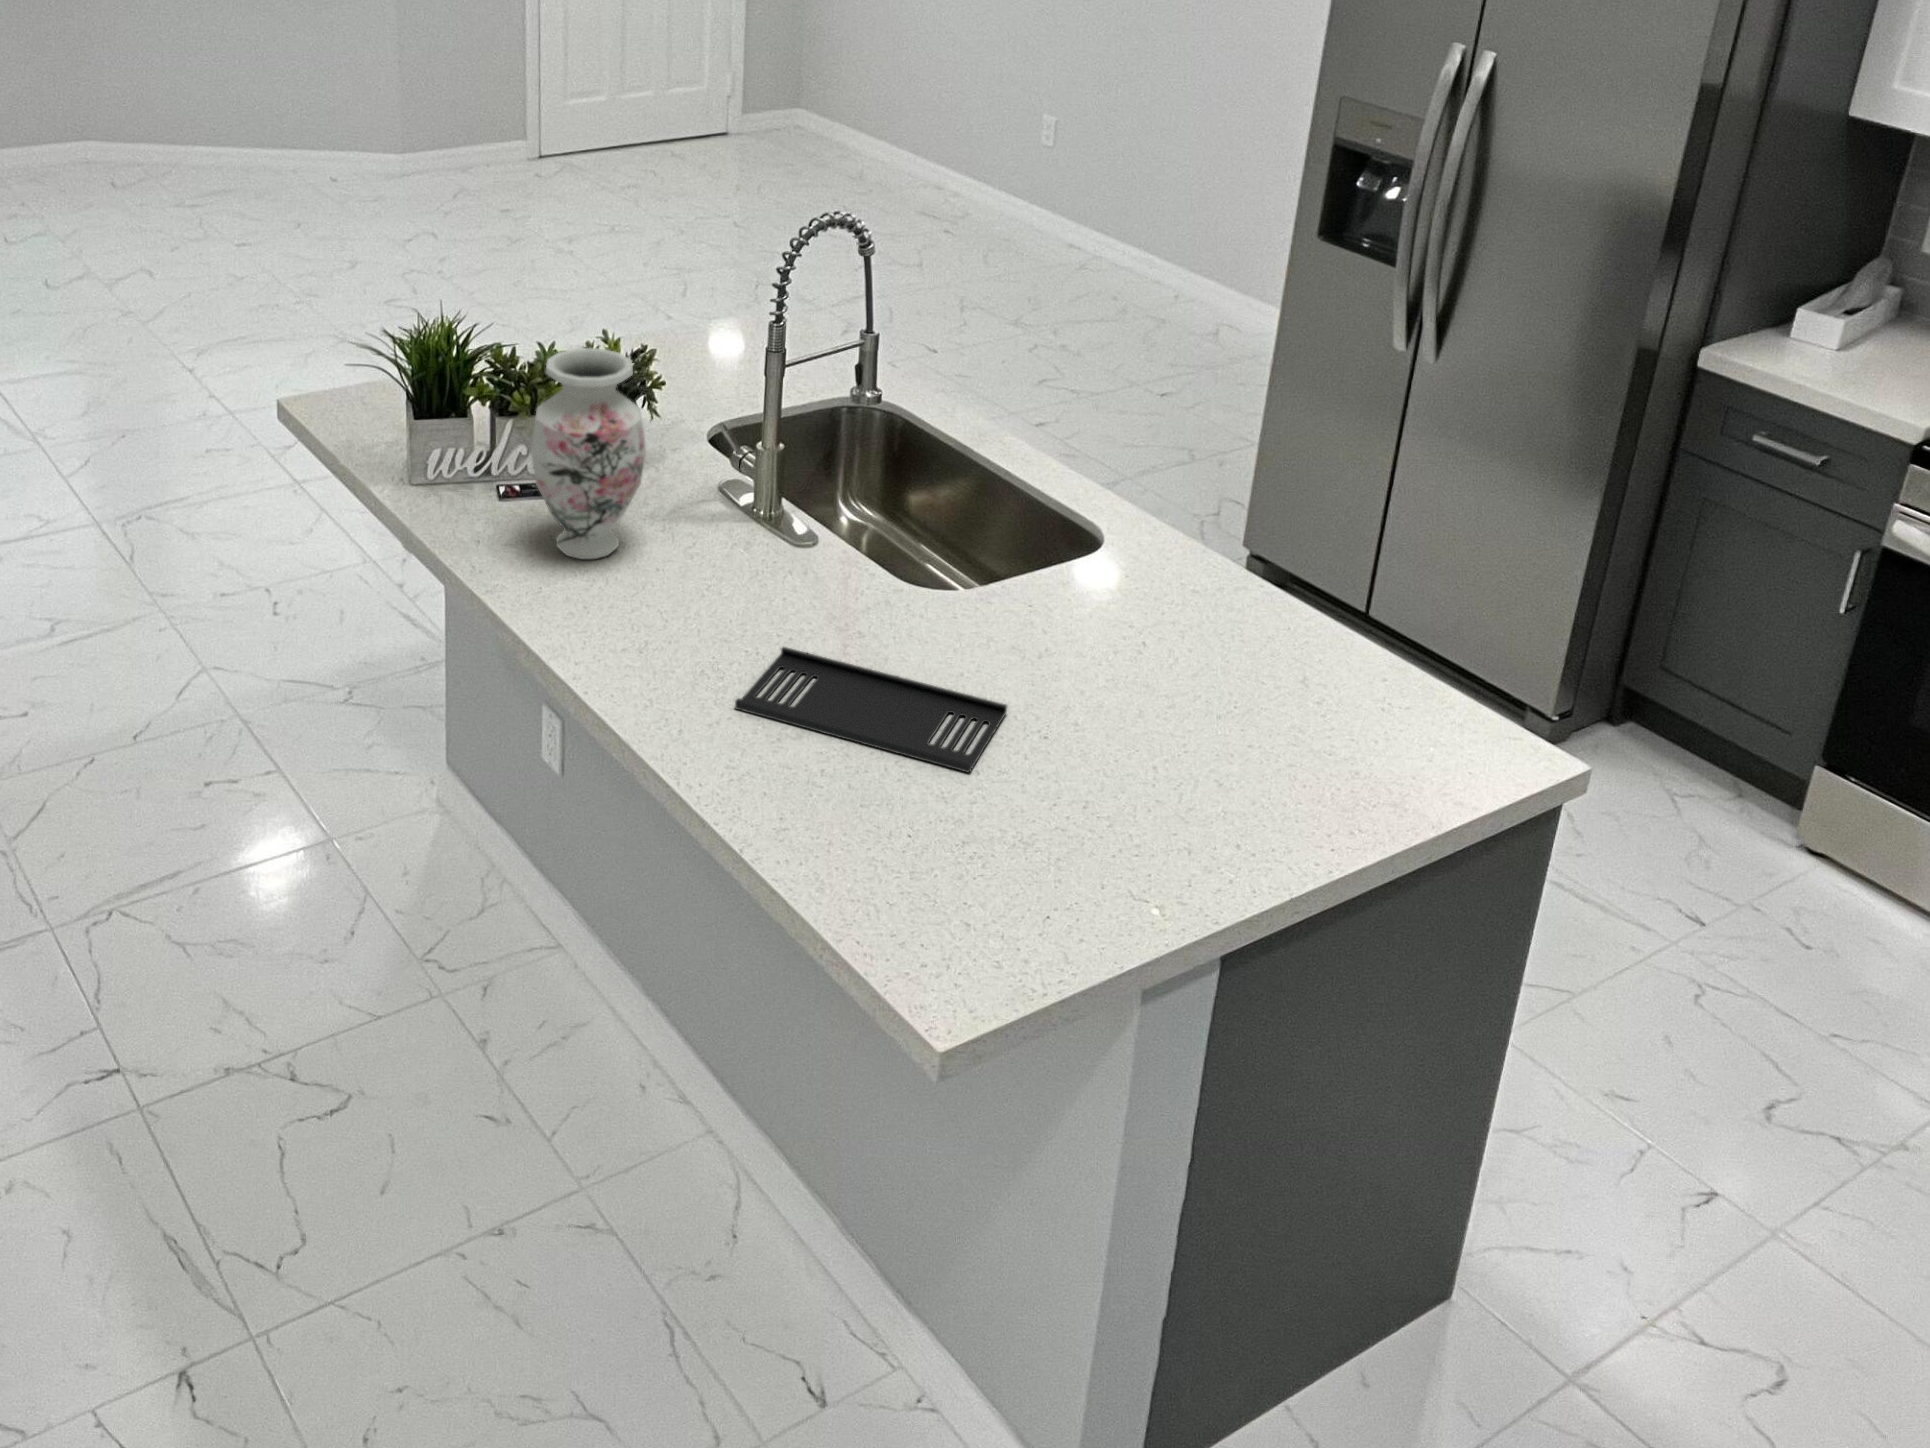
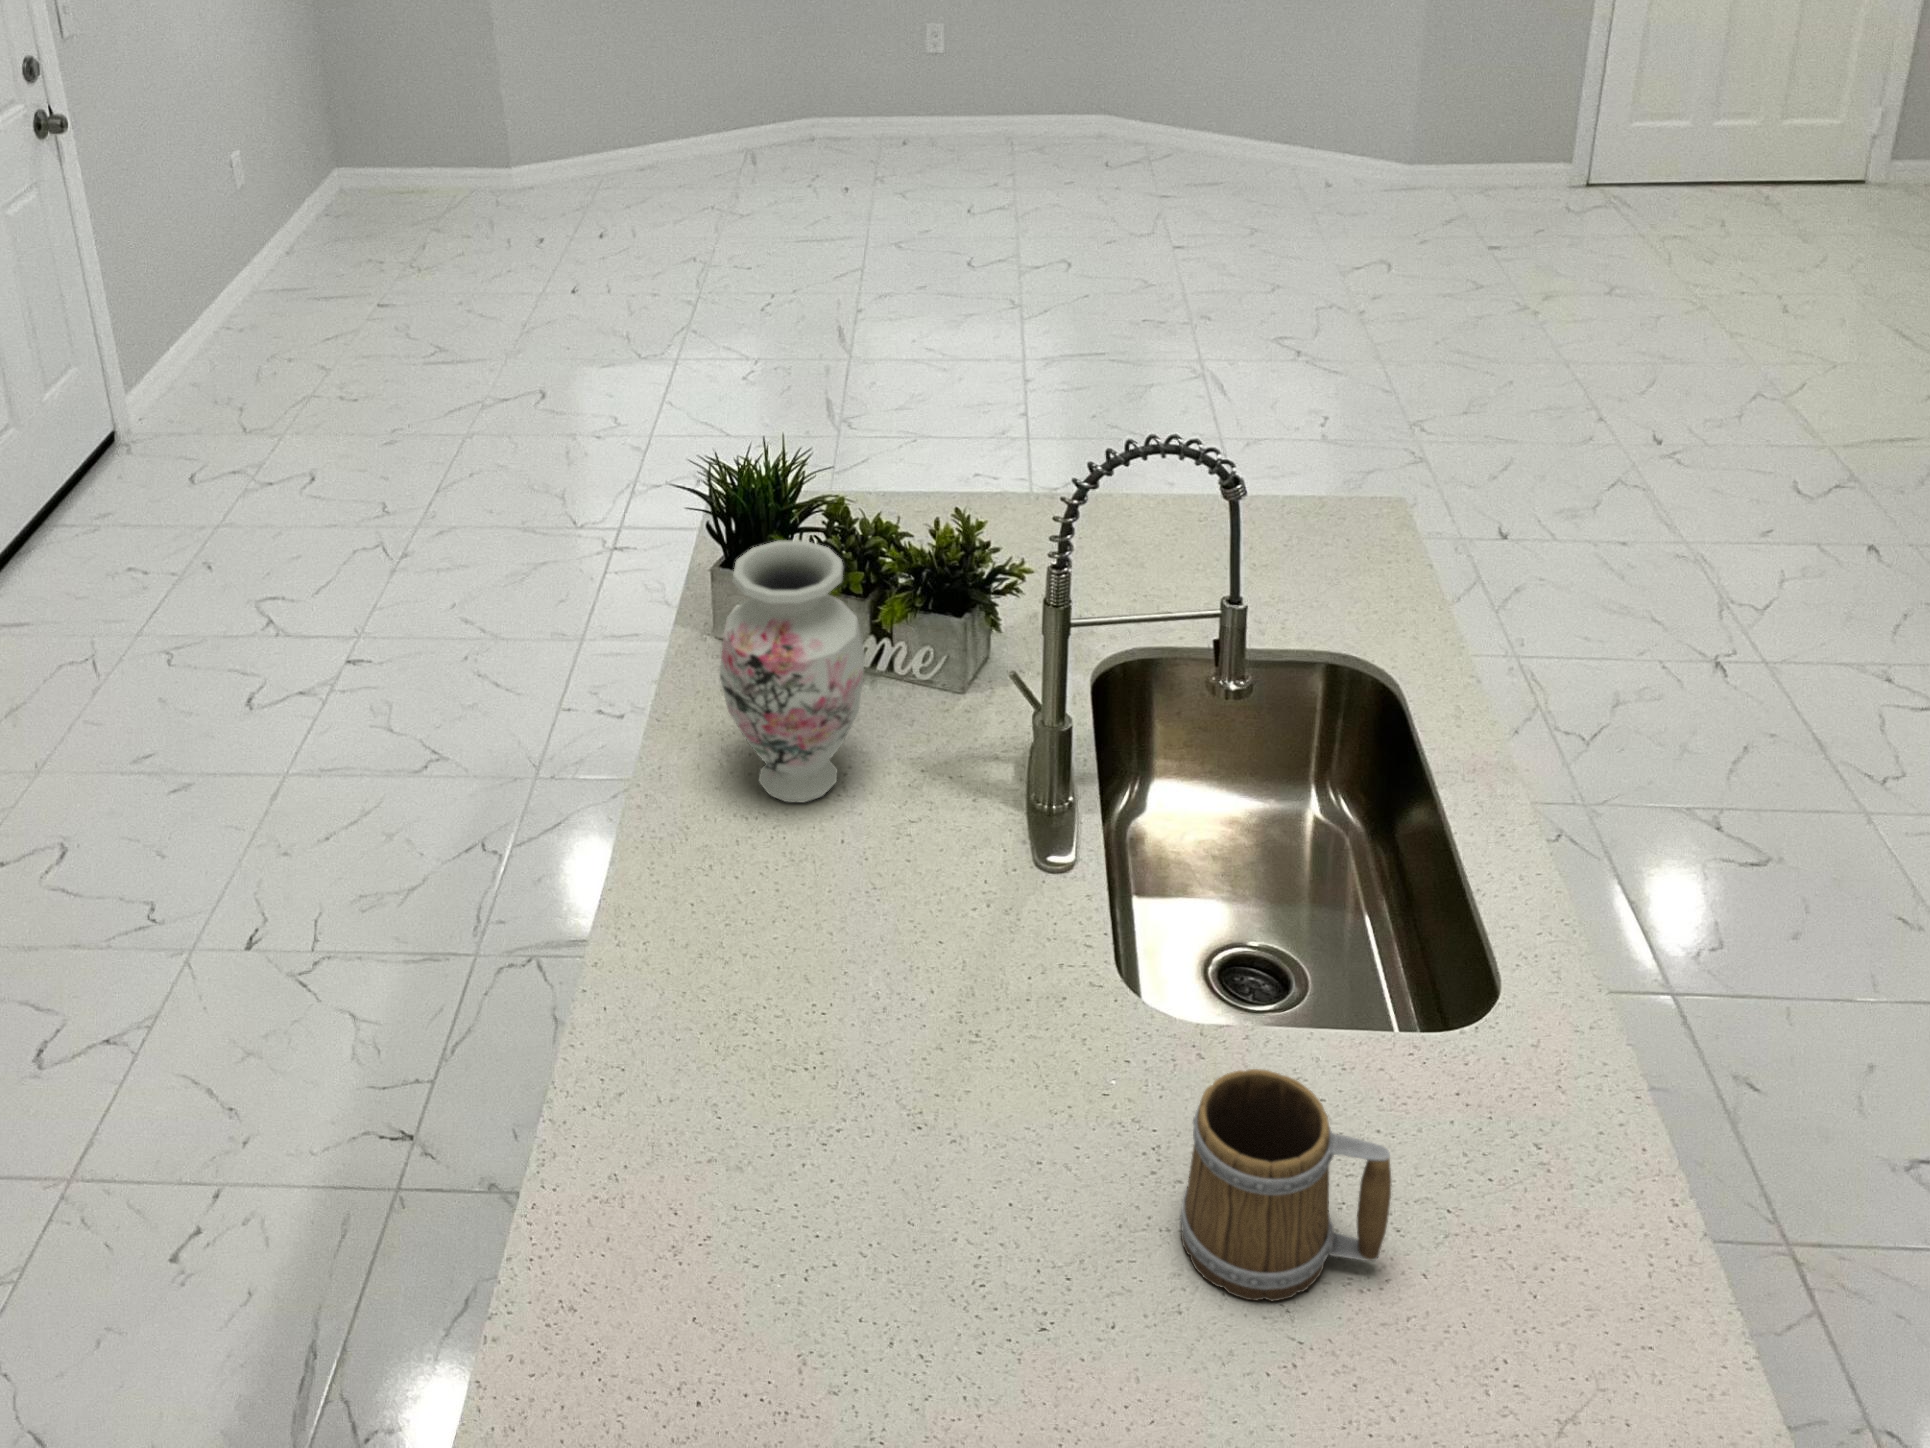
mug: none [1060,552,1183,687] -> present [1180,1069,1391,1301]
tray: present [735,647,1007,773] -> none [699,1020,1019,1338]

